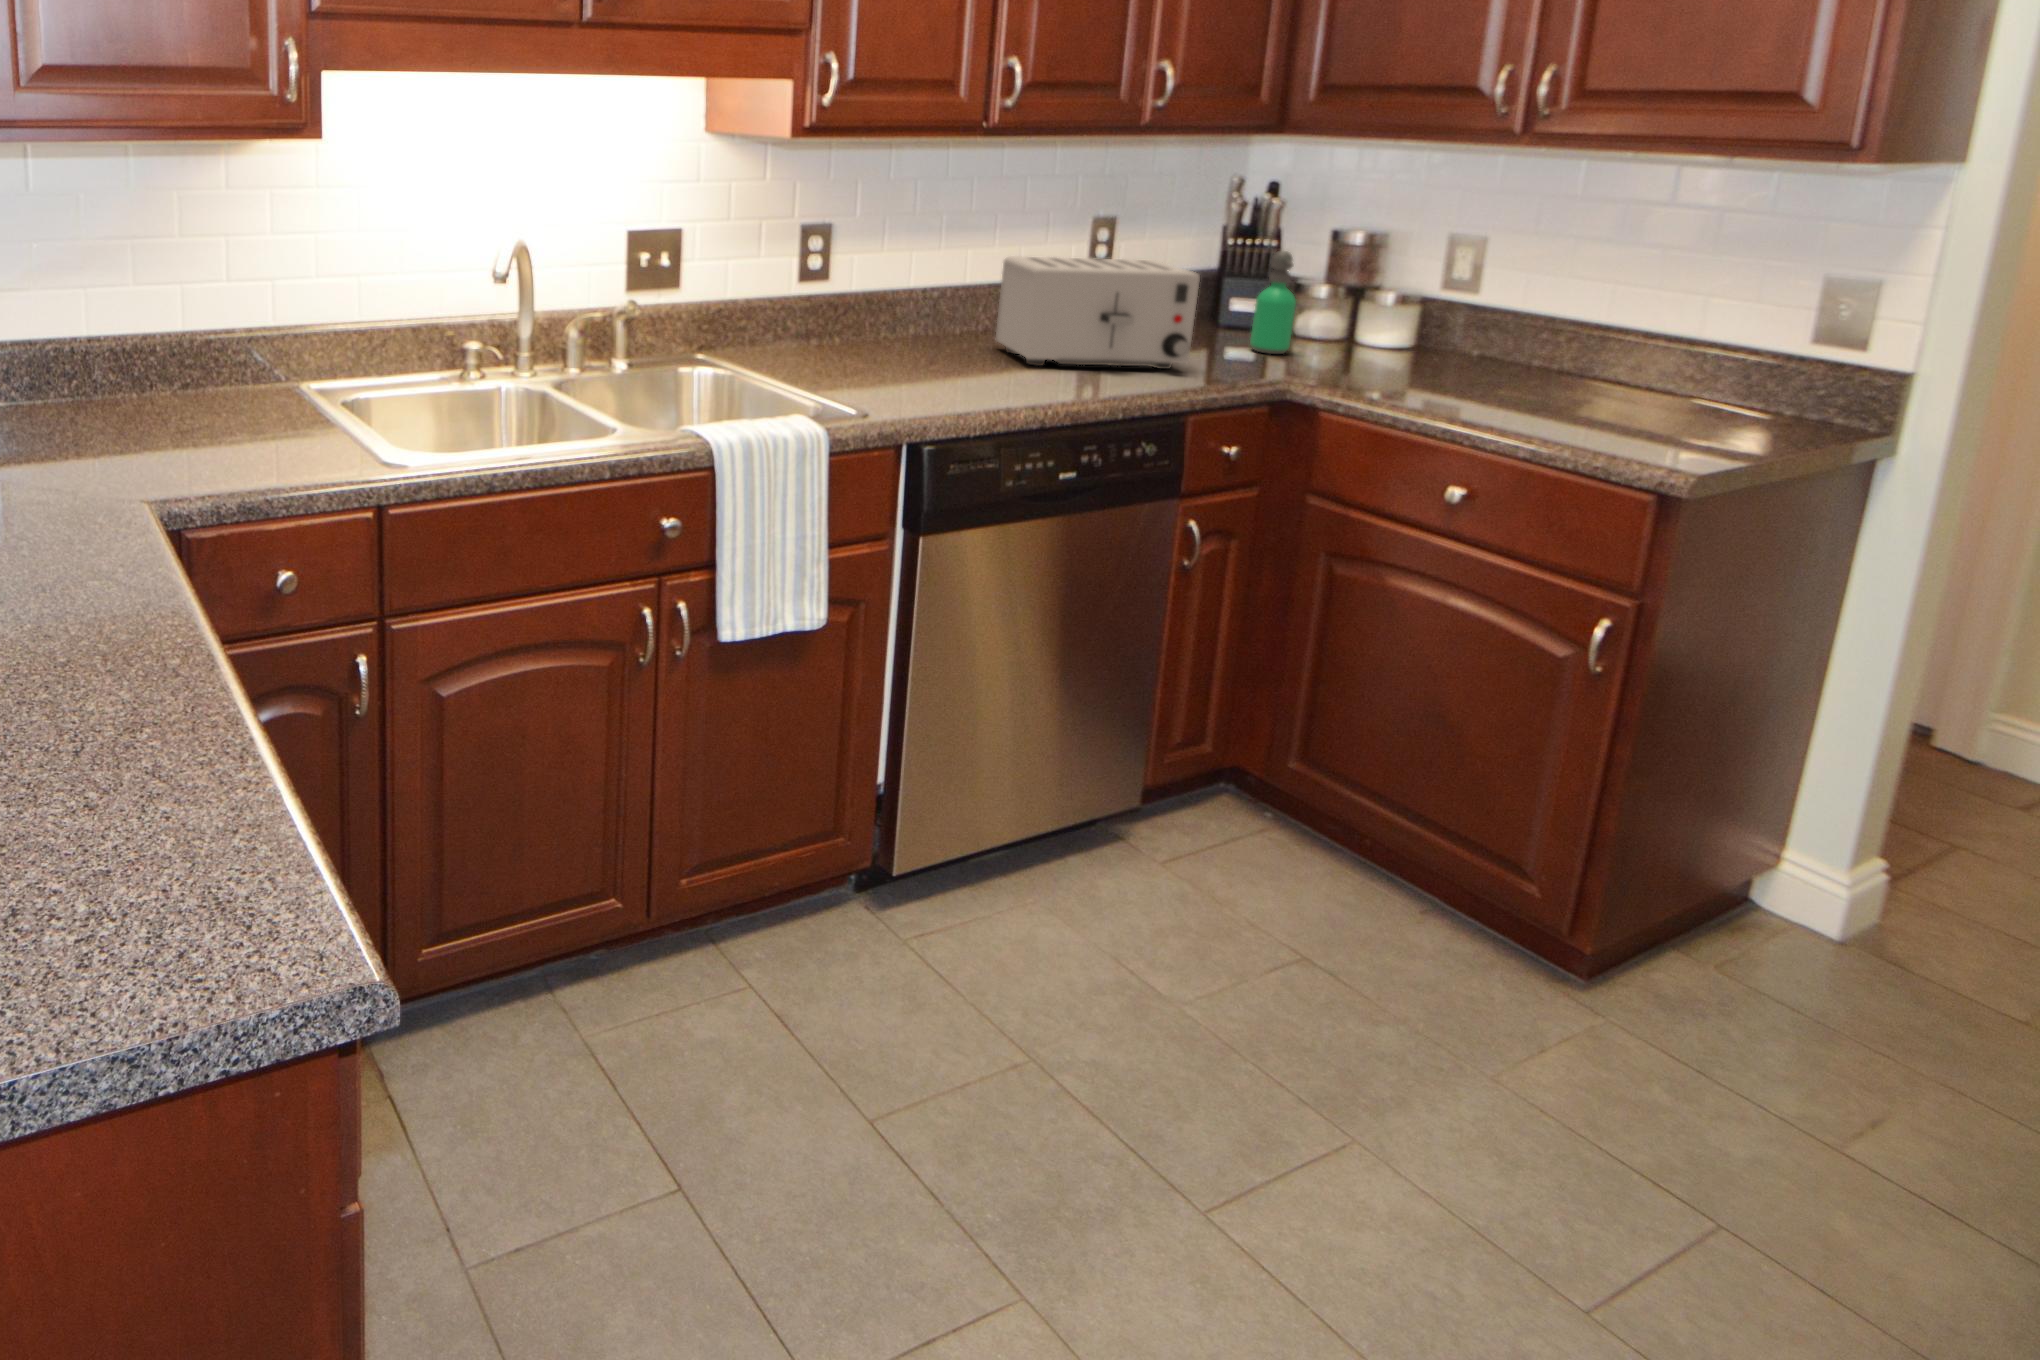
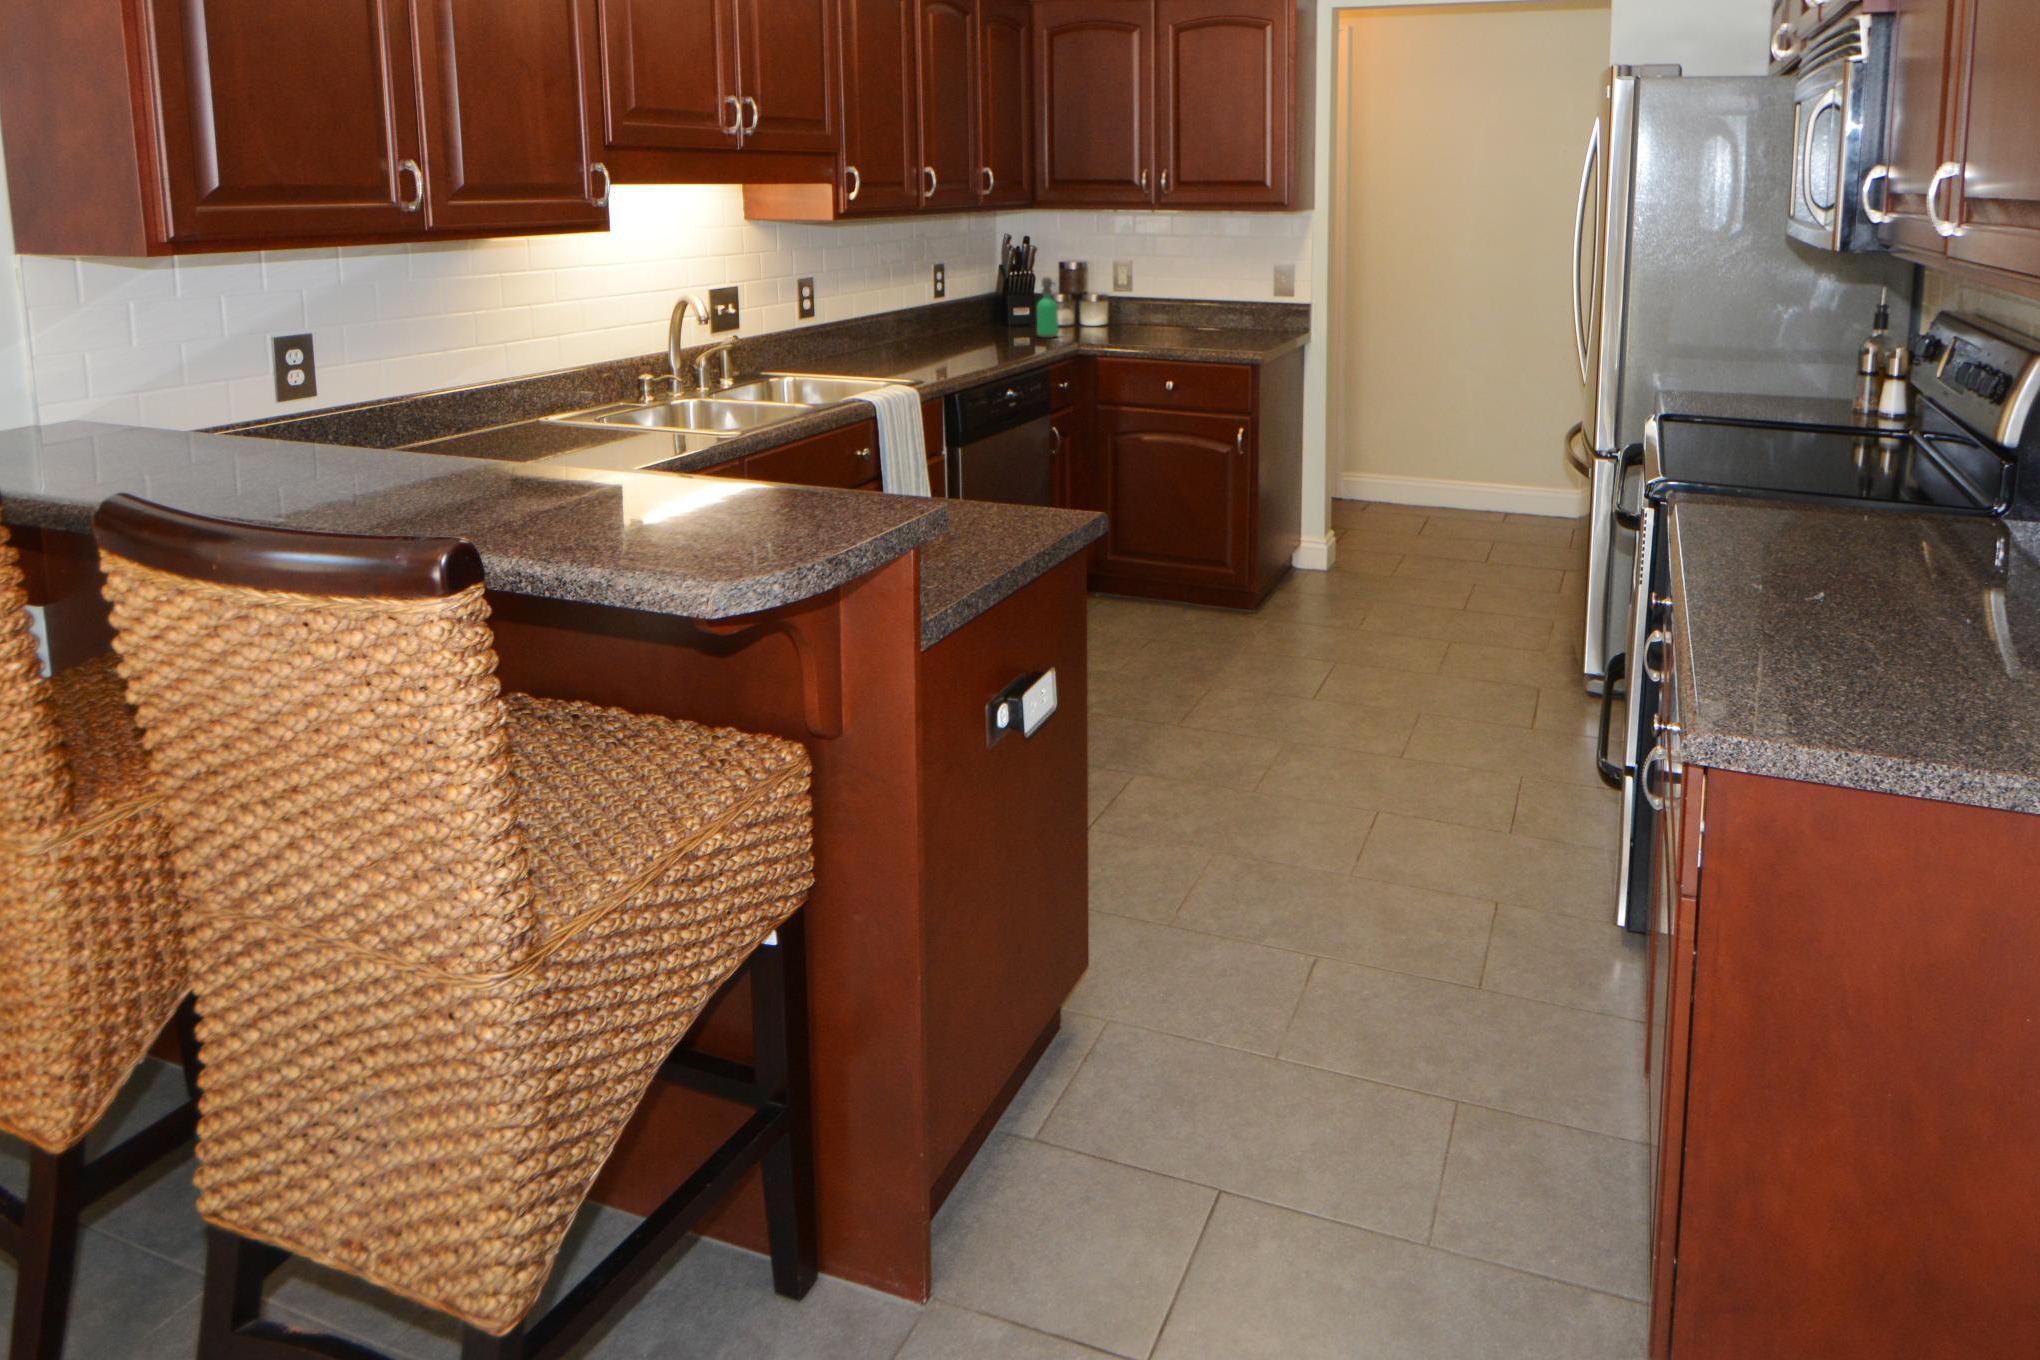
toaster: present [996,256,1200,369] -> none [915,288,1029,358]

